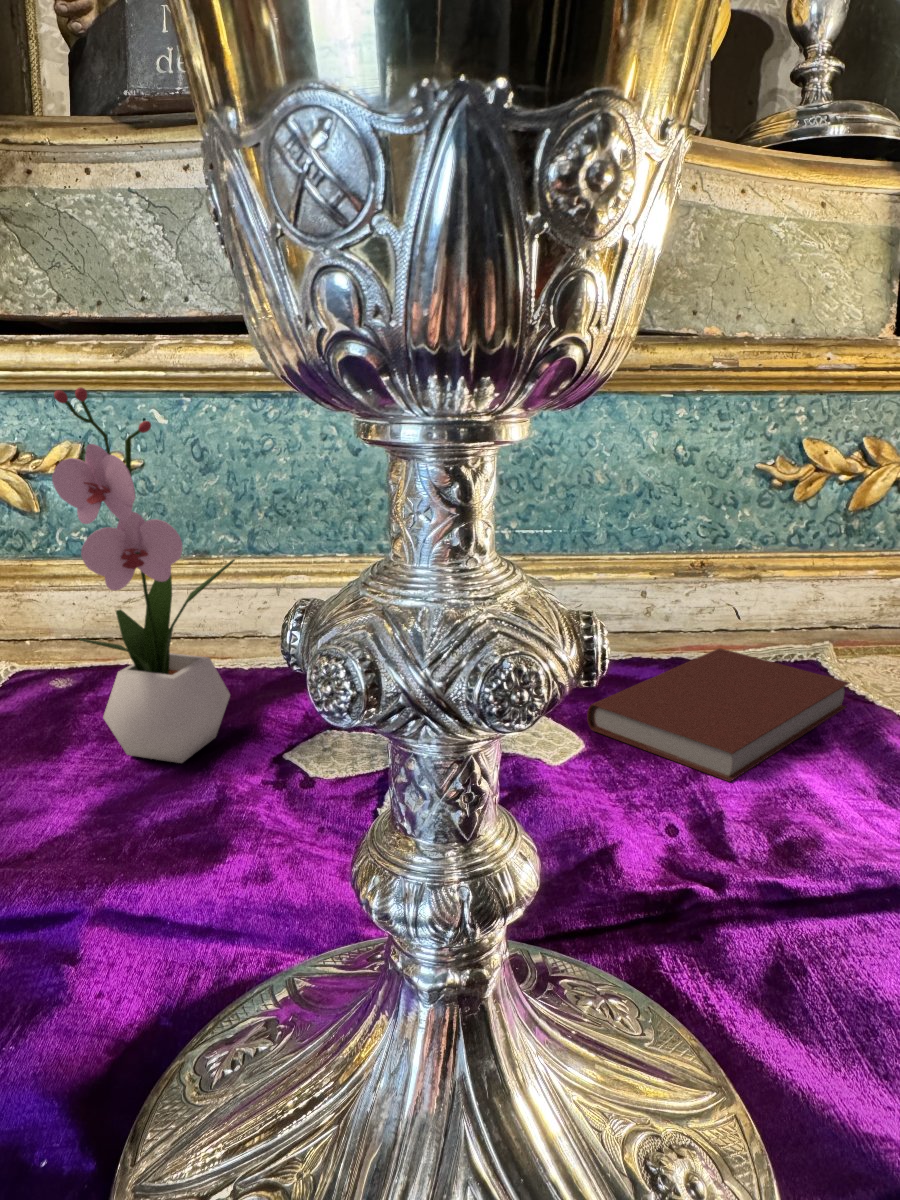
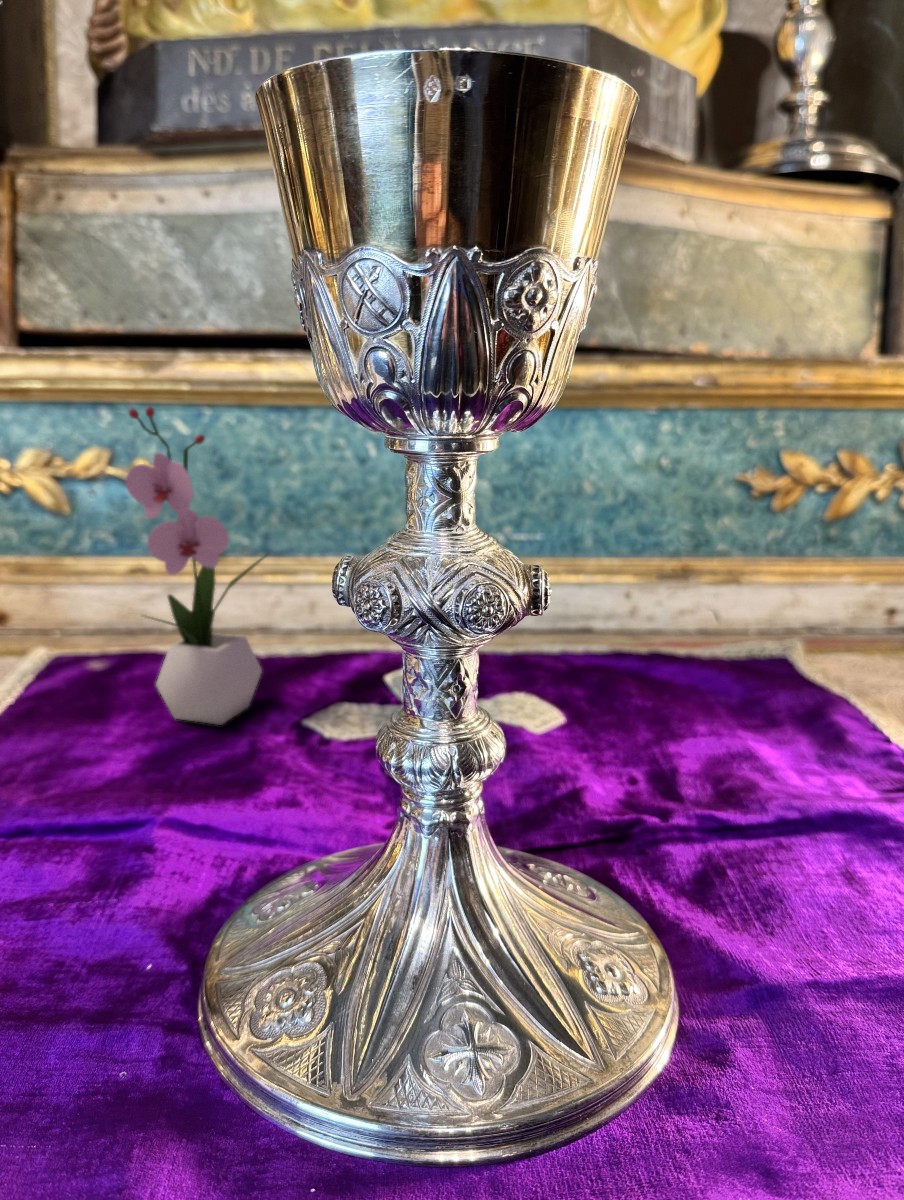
book: present [587,648,849,782] -> none [570,643,803,746]

